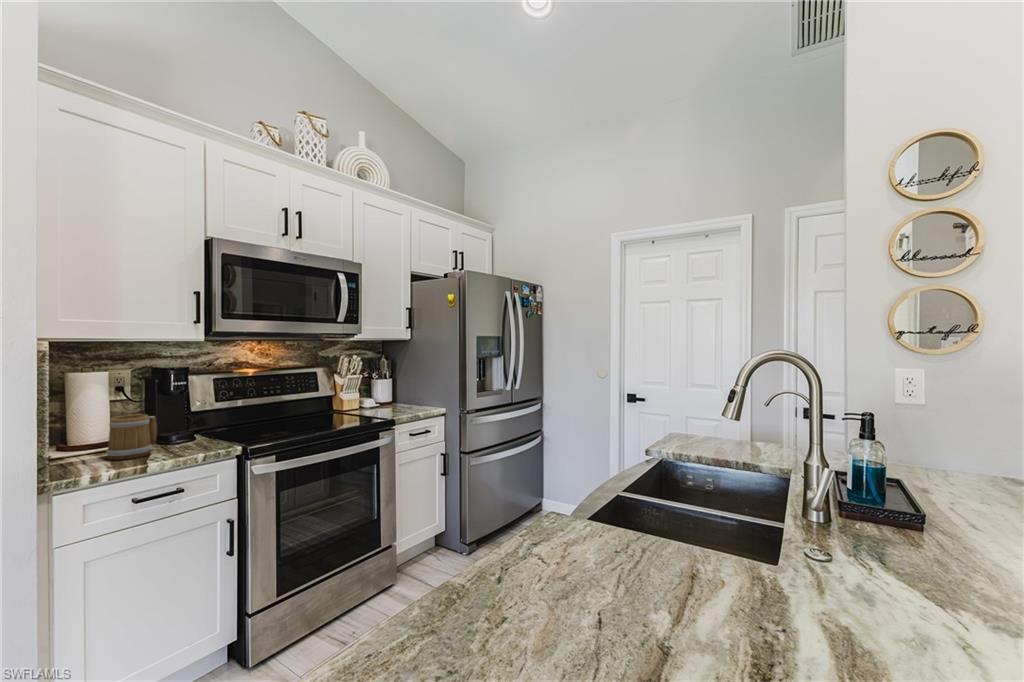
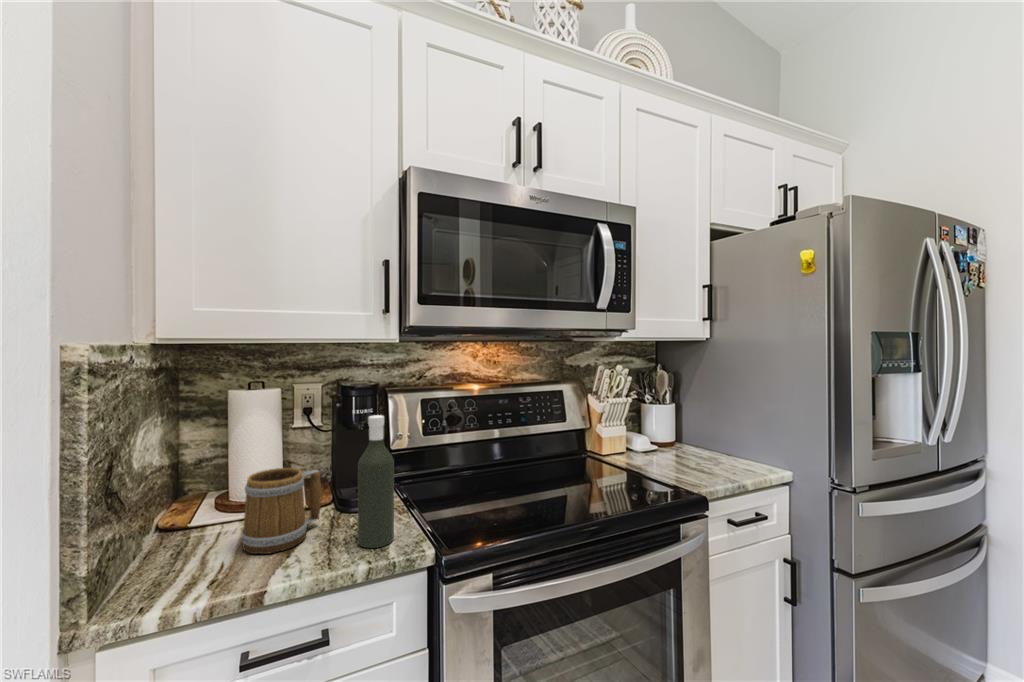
bottle: none [190,380,213,451] -> present [358,415,394,548]

